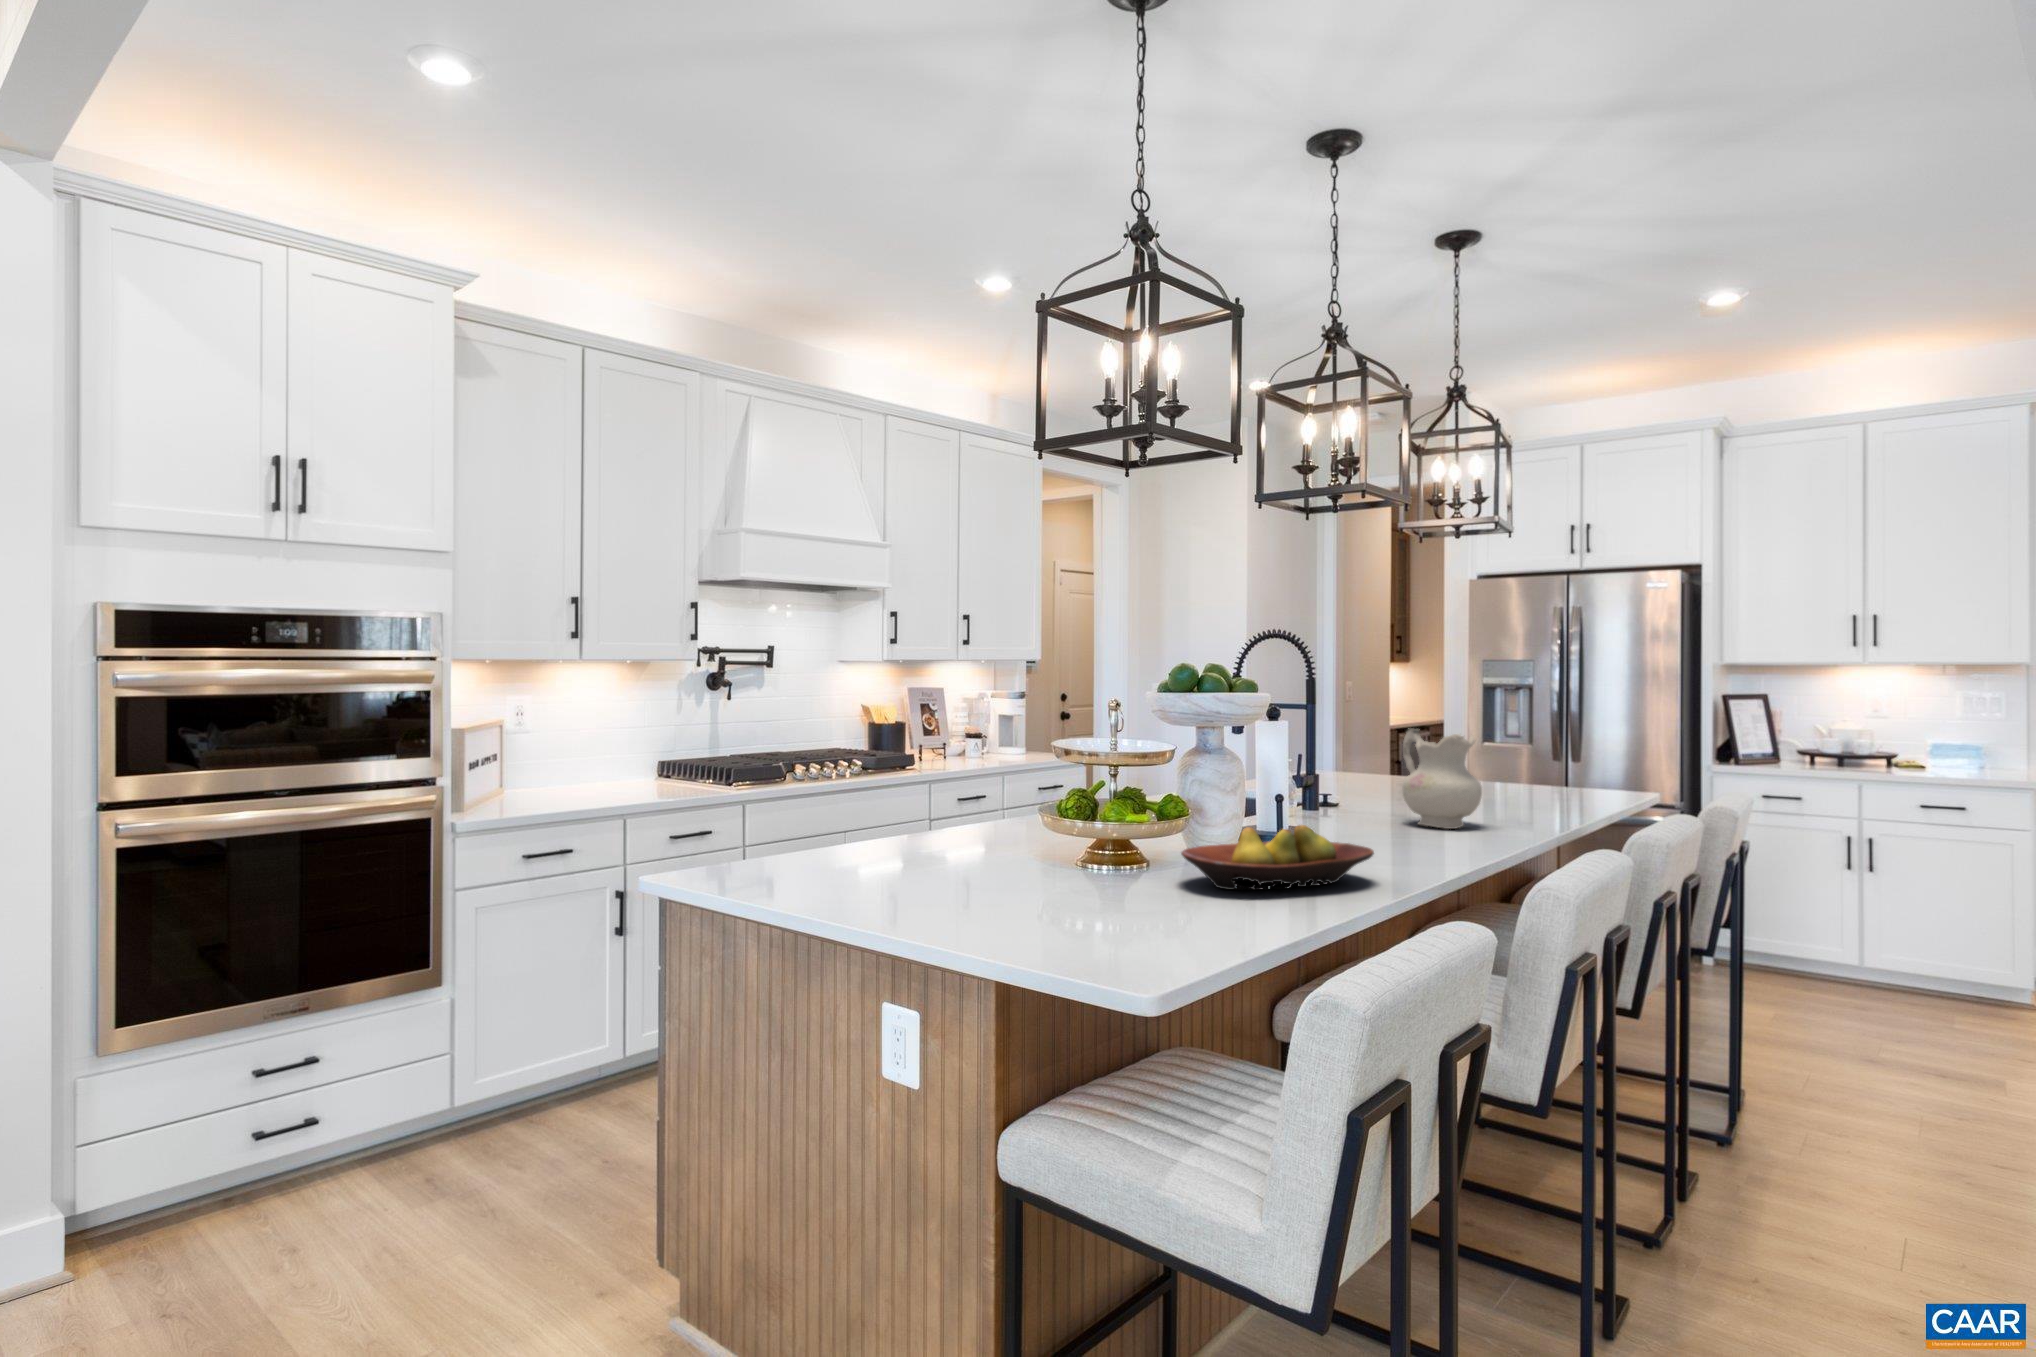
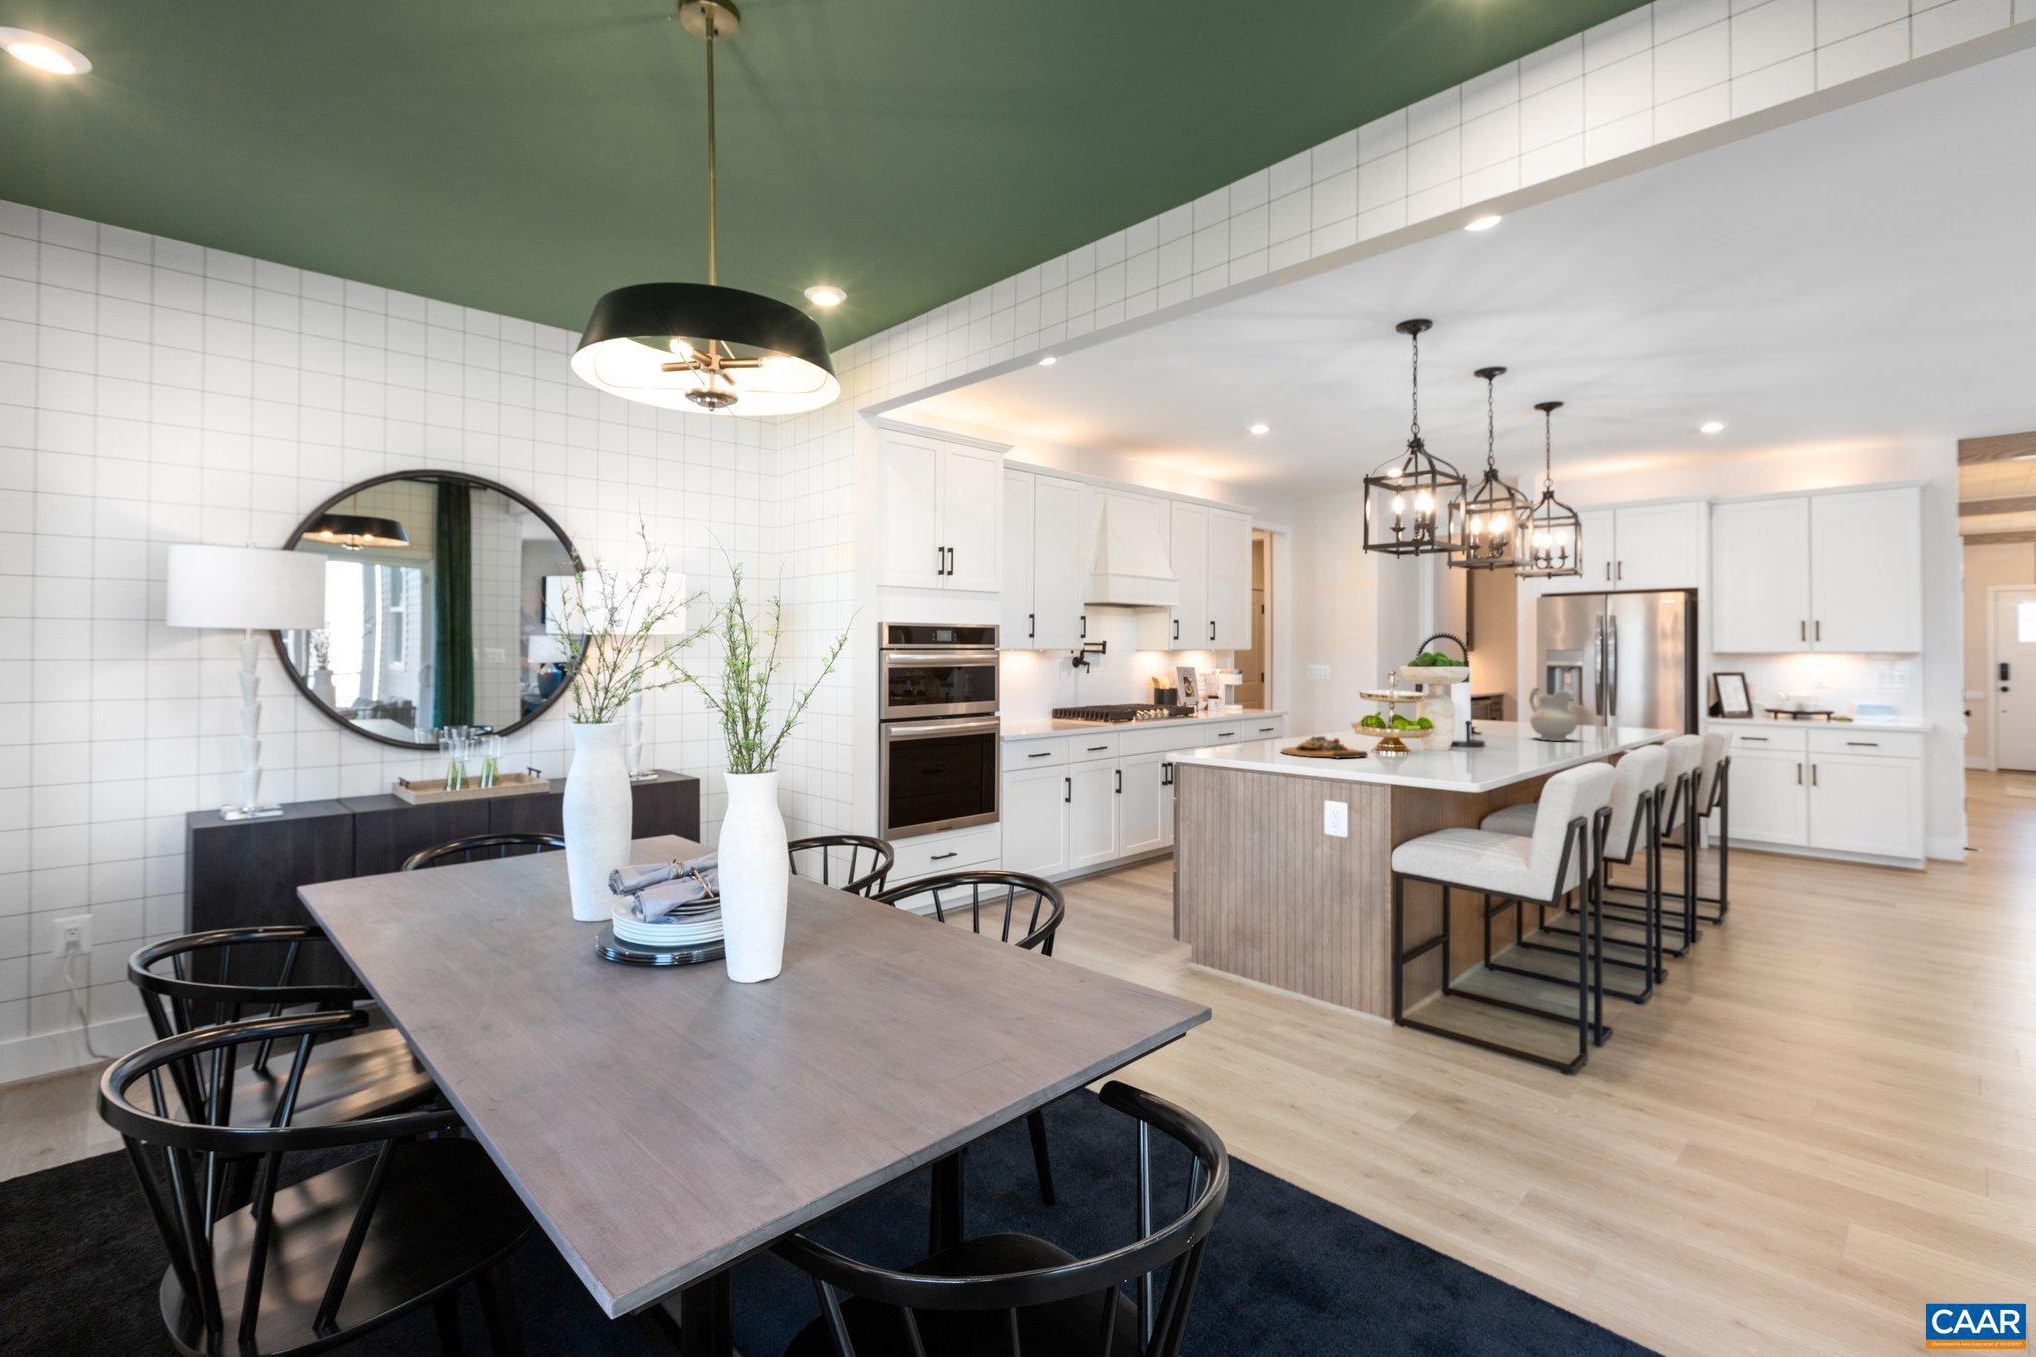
fruit bowl: present [1181,825,1374,890] -> none [1443,730,1540,759]
cutting board: none [858,838,1022,895] -> present [1281,736,1368,758]

